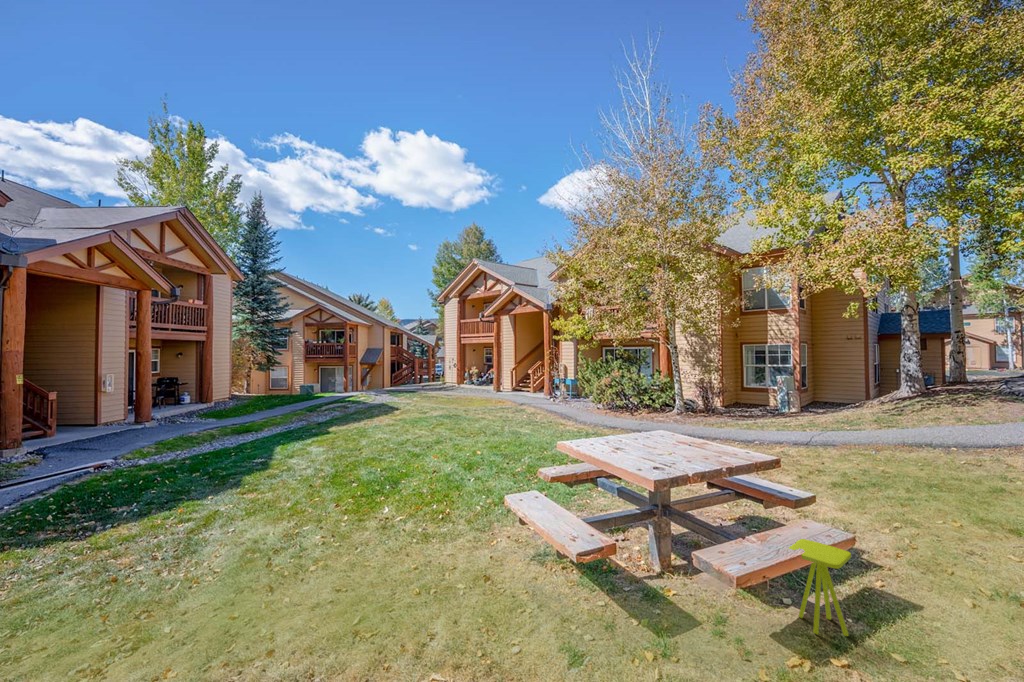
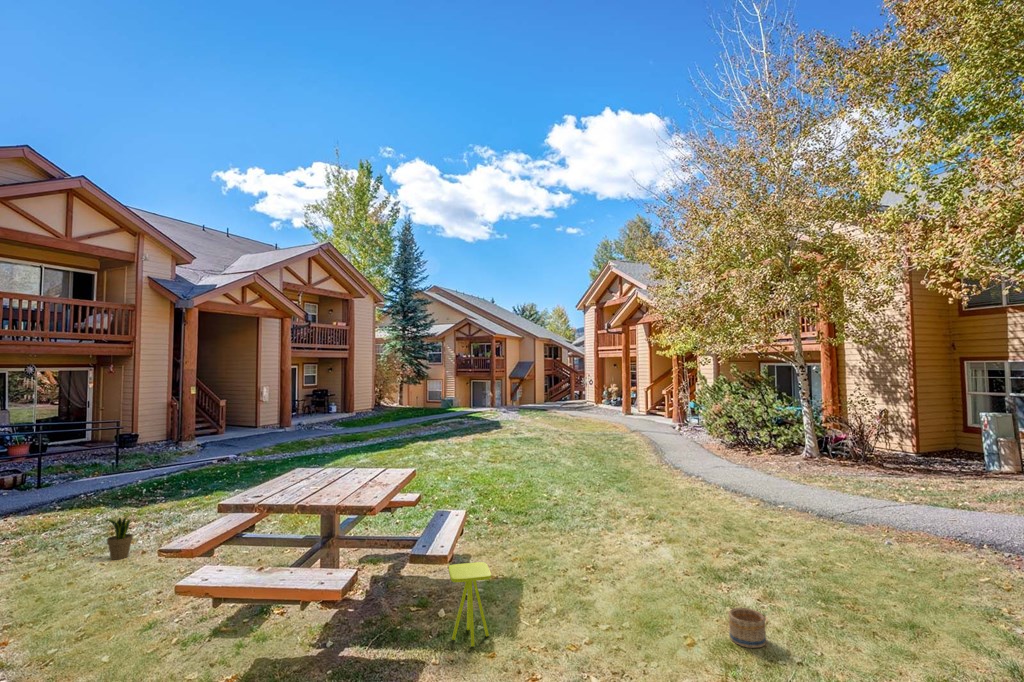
basket: none [948,535,990,569] -> present [728,608,766,648]
potted plant: none [128,574,184,658] -> present [106,517,133,560]

